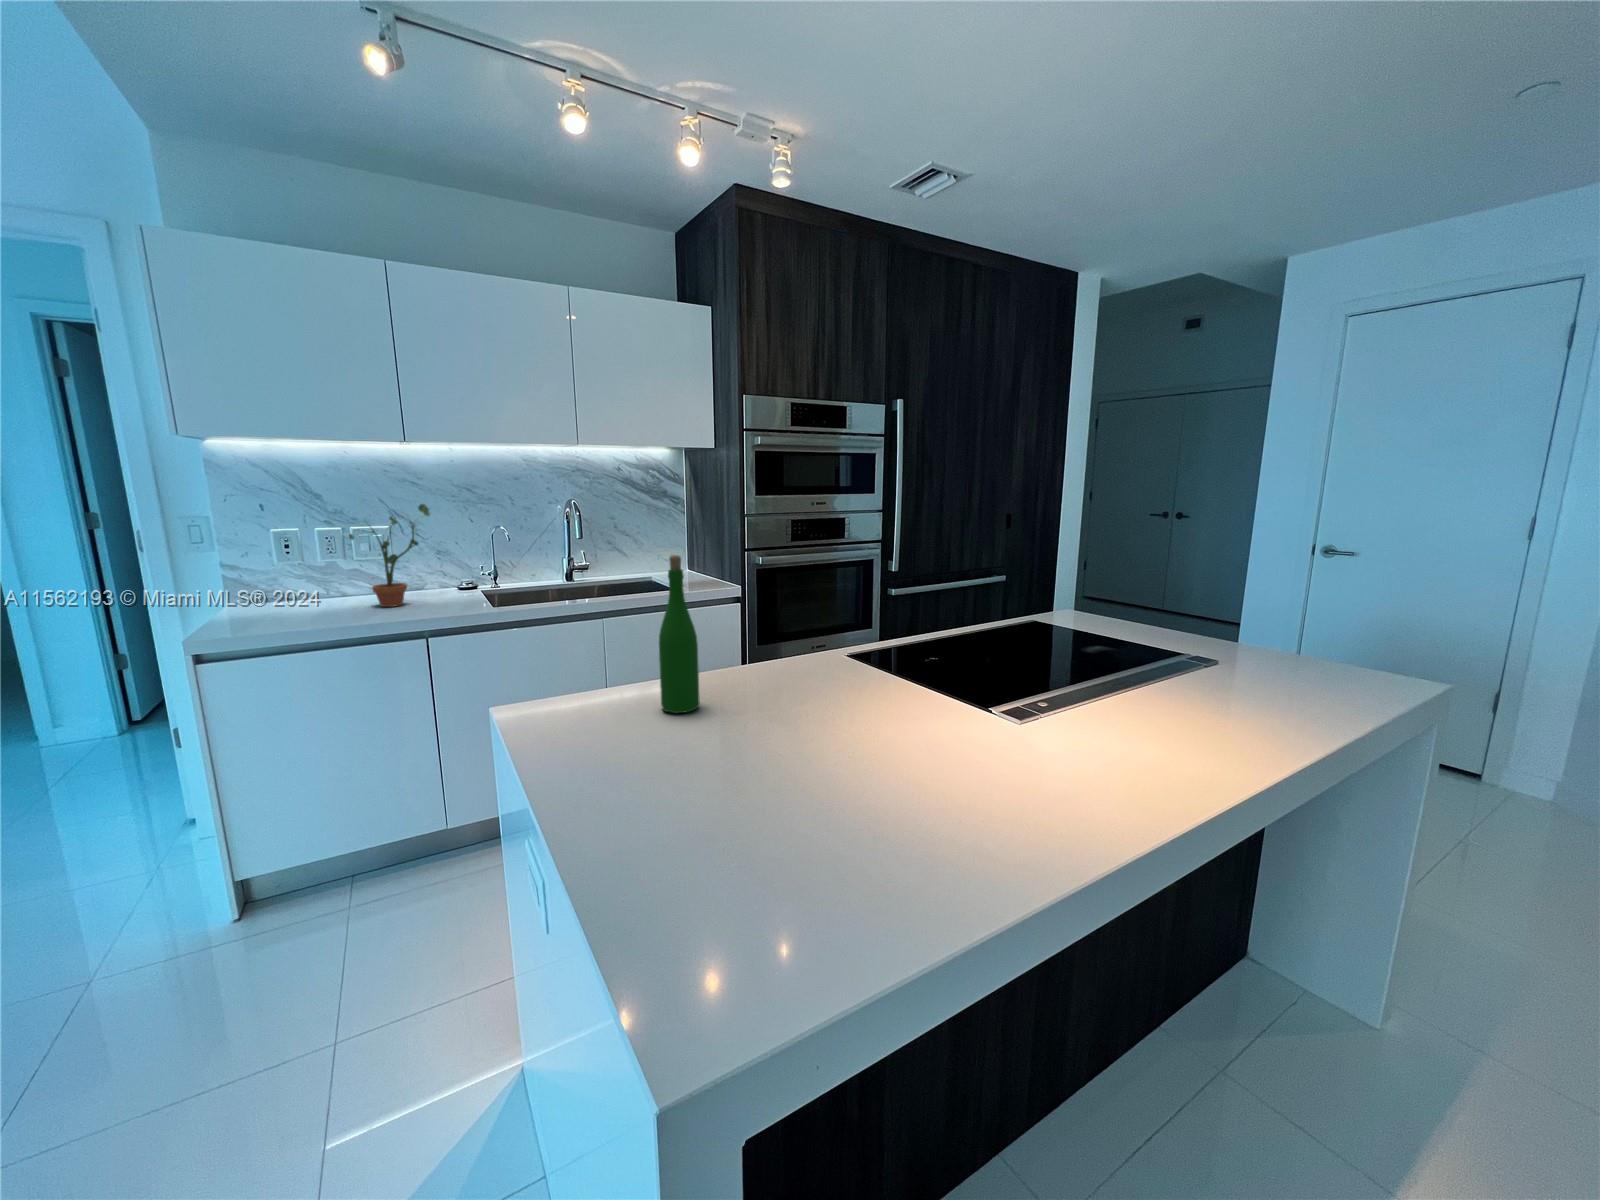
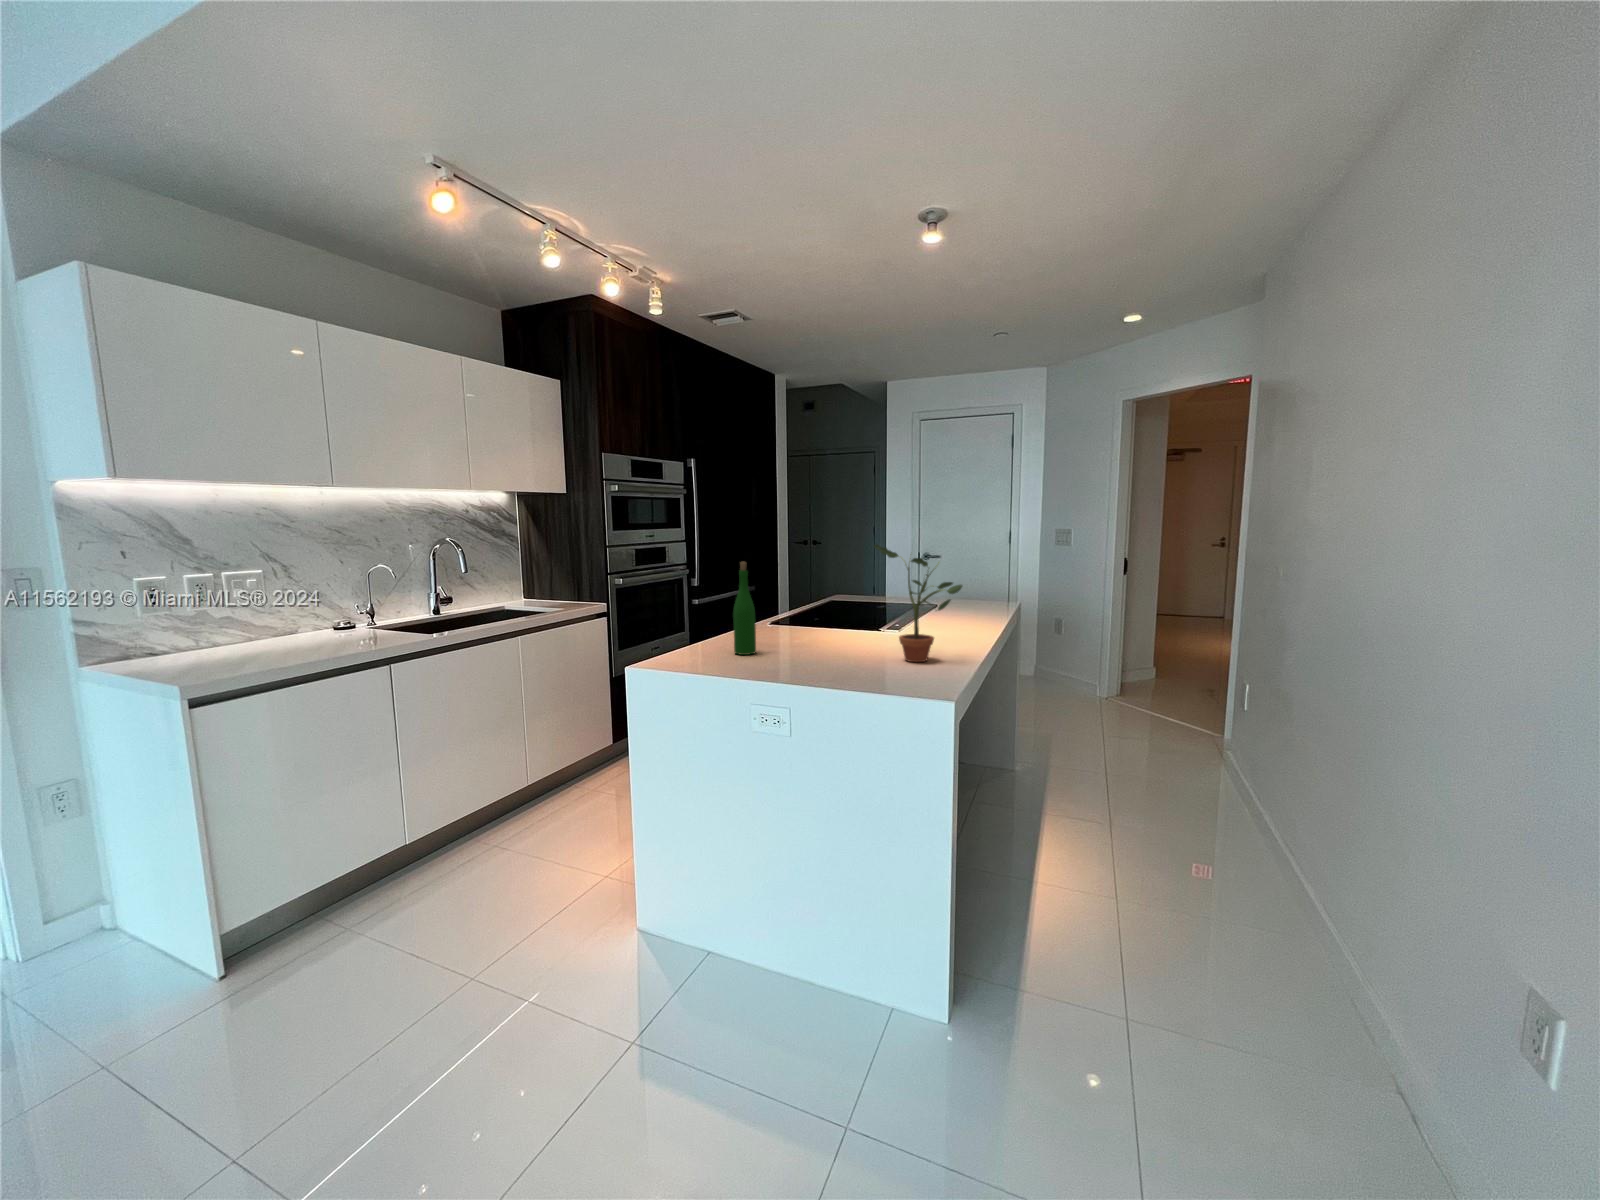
potted plant: present [349,504,430,607] -> present [874,544,962,662]

